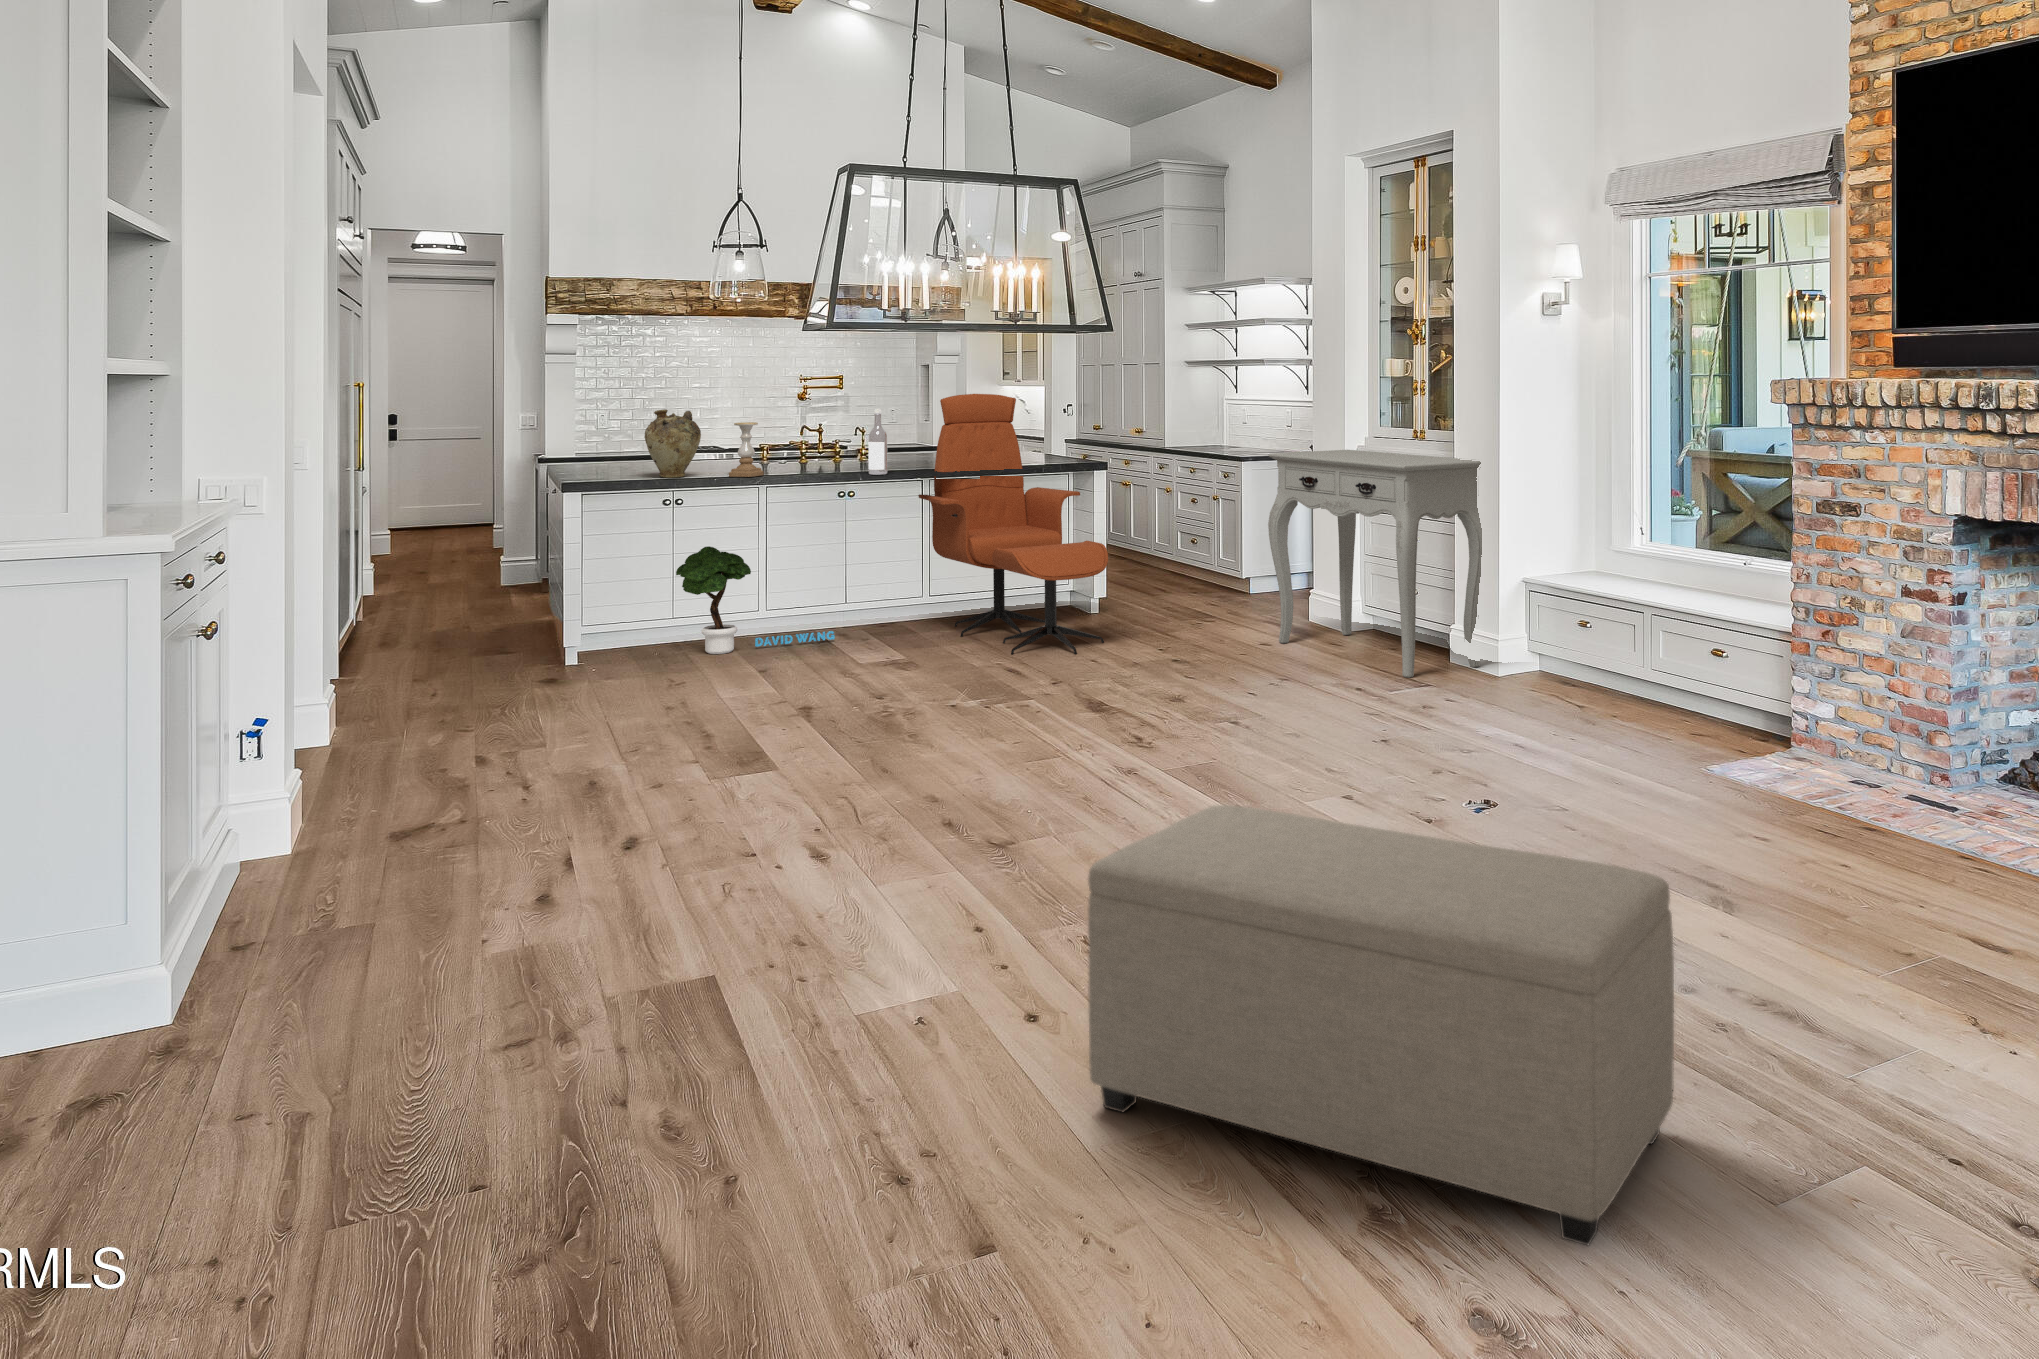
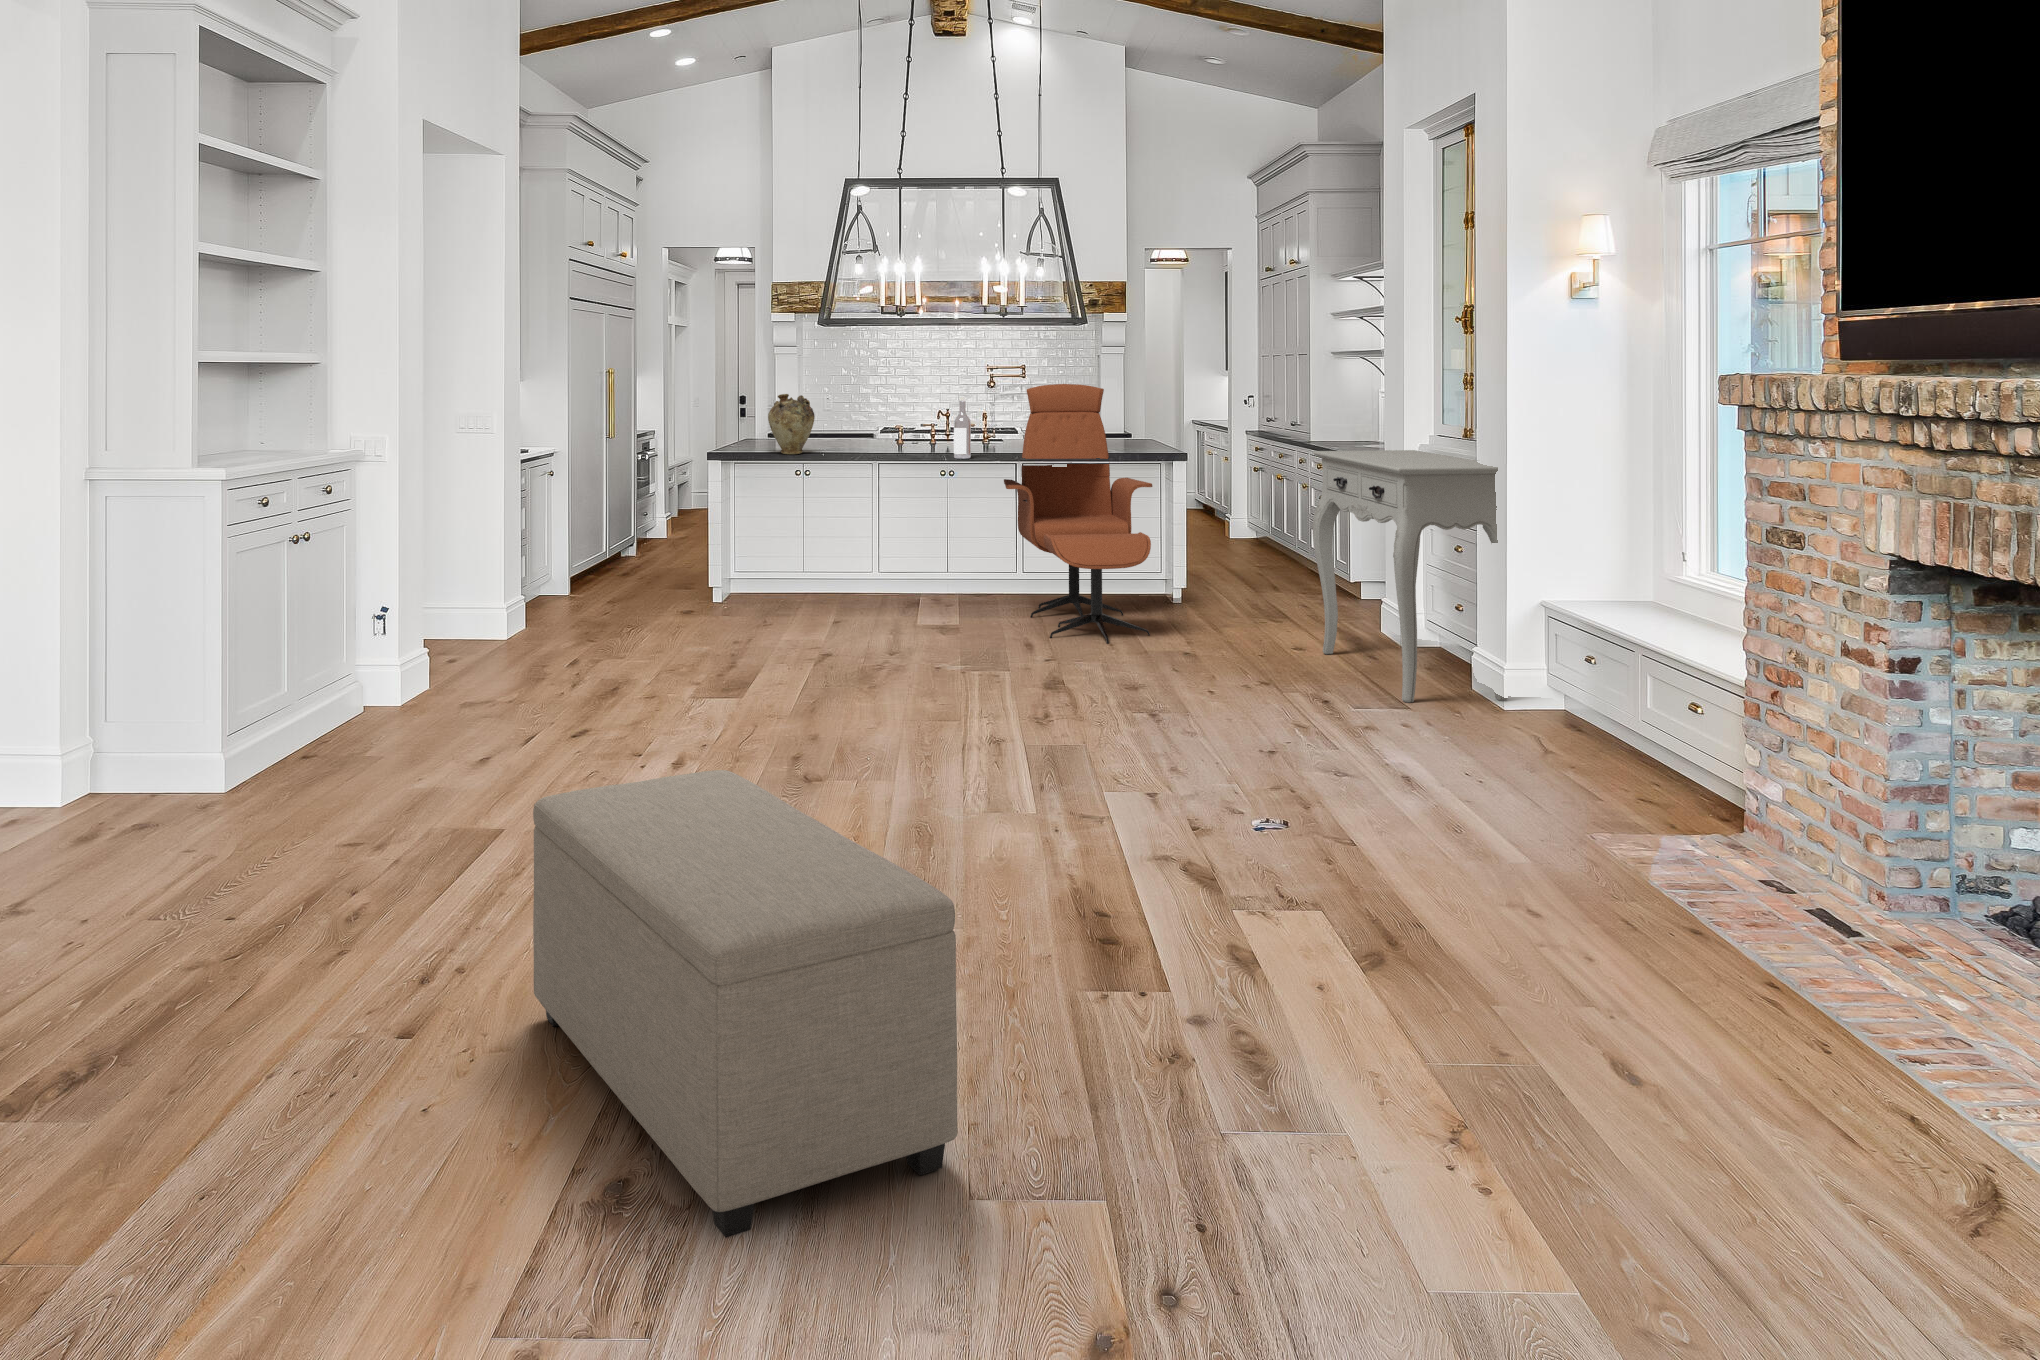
candle holder: present [729,422,764,477] -> none [836,407,866,456]
potted tree: present [676,546,835,654] -> none [786,517,920,613]

